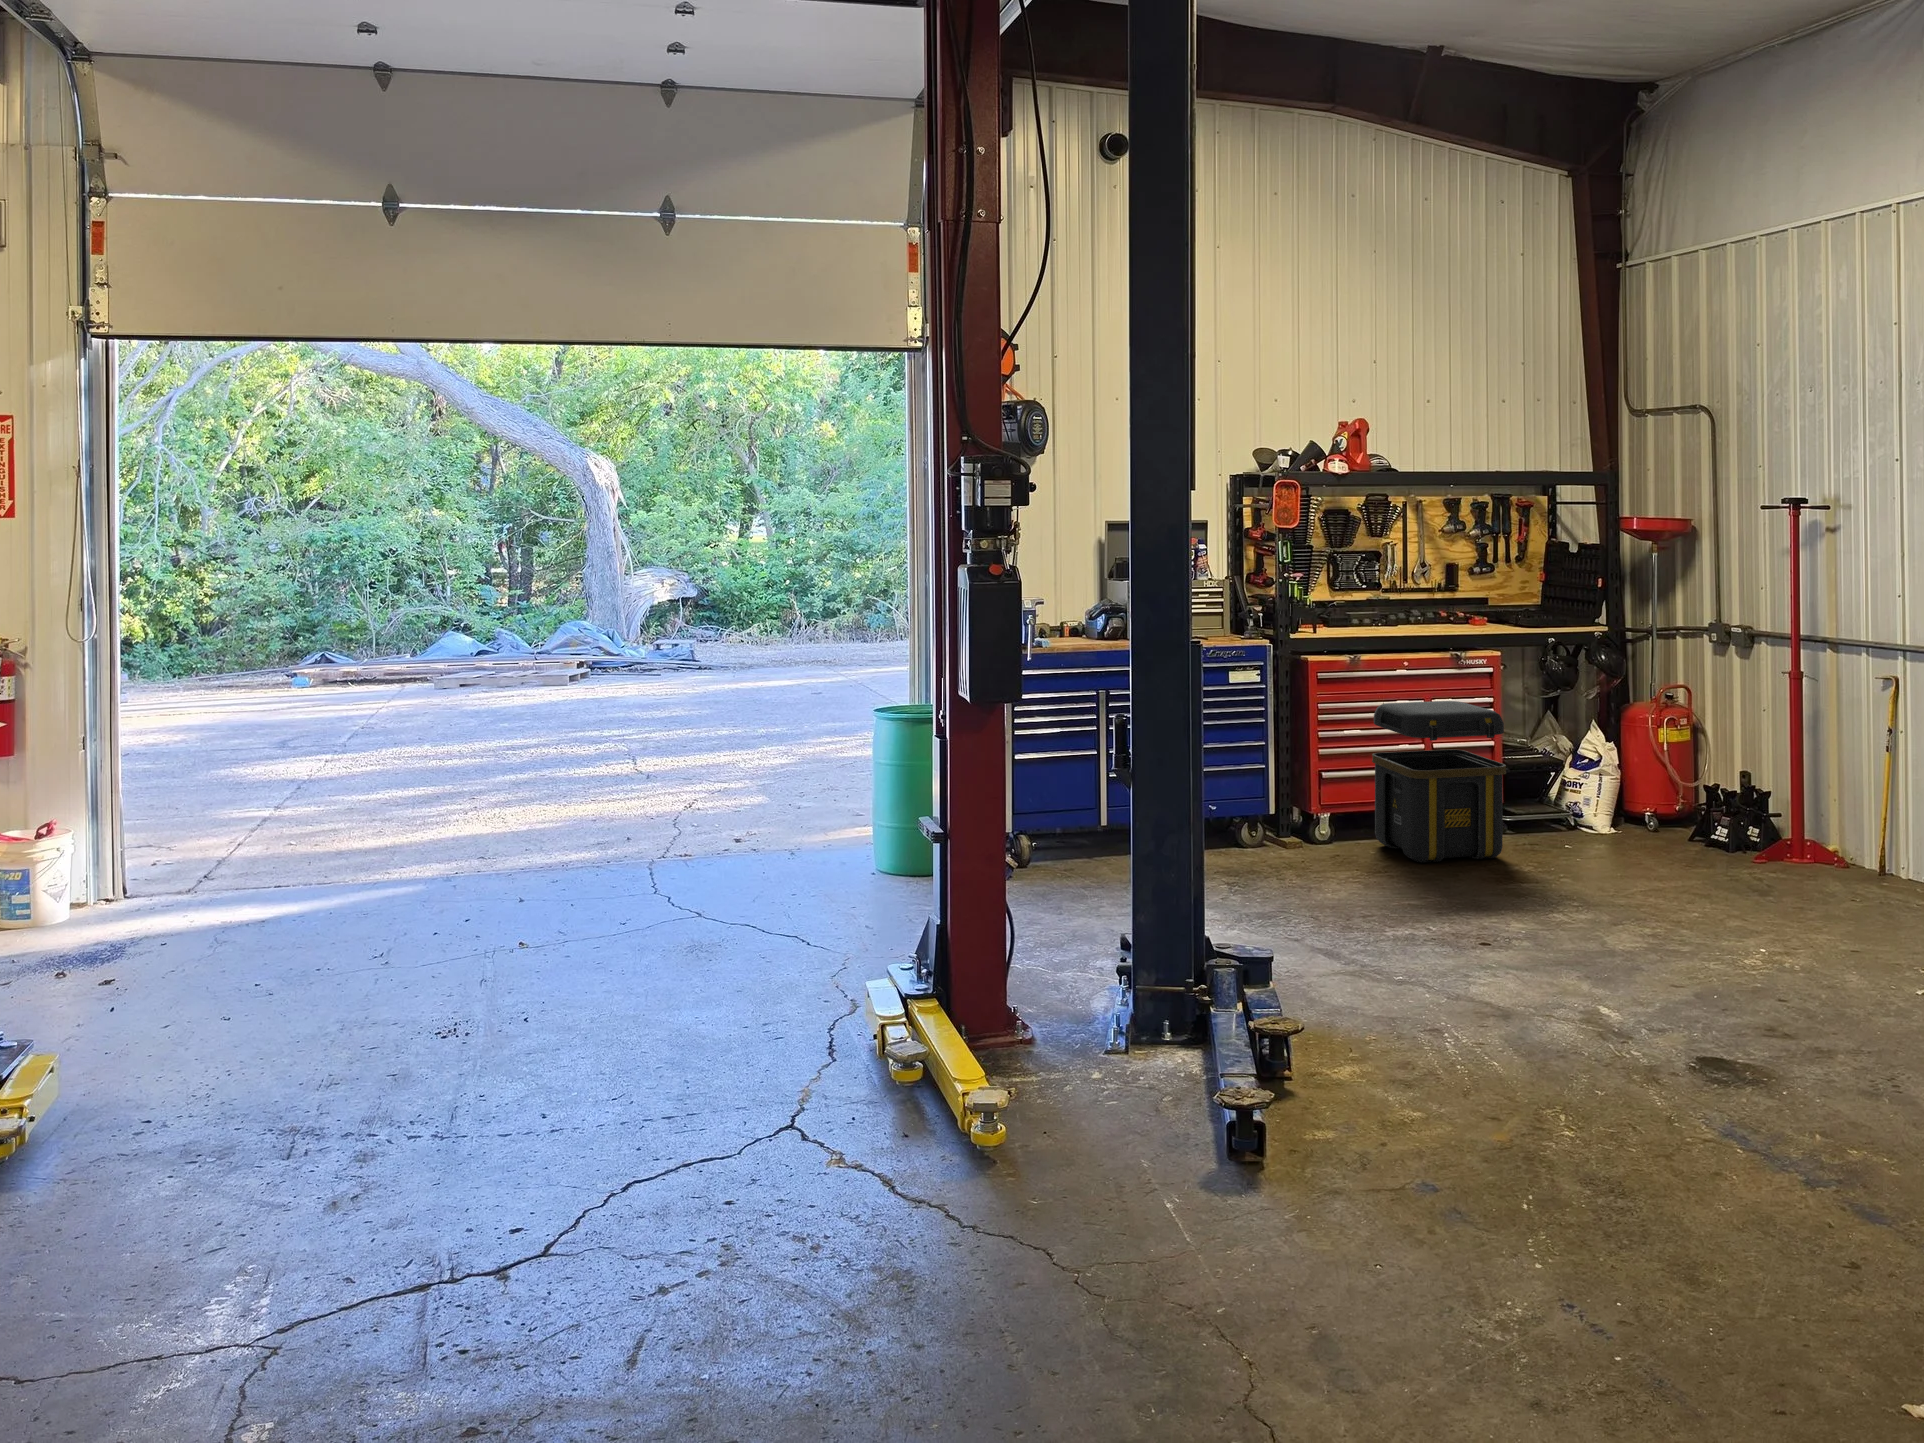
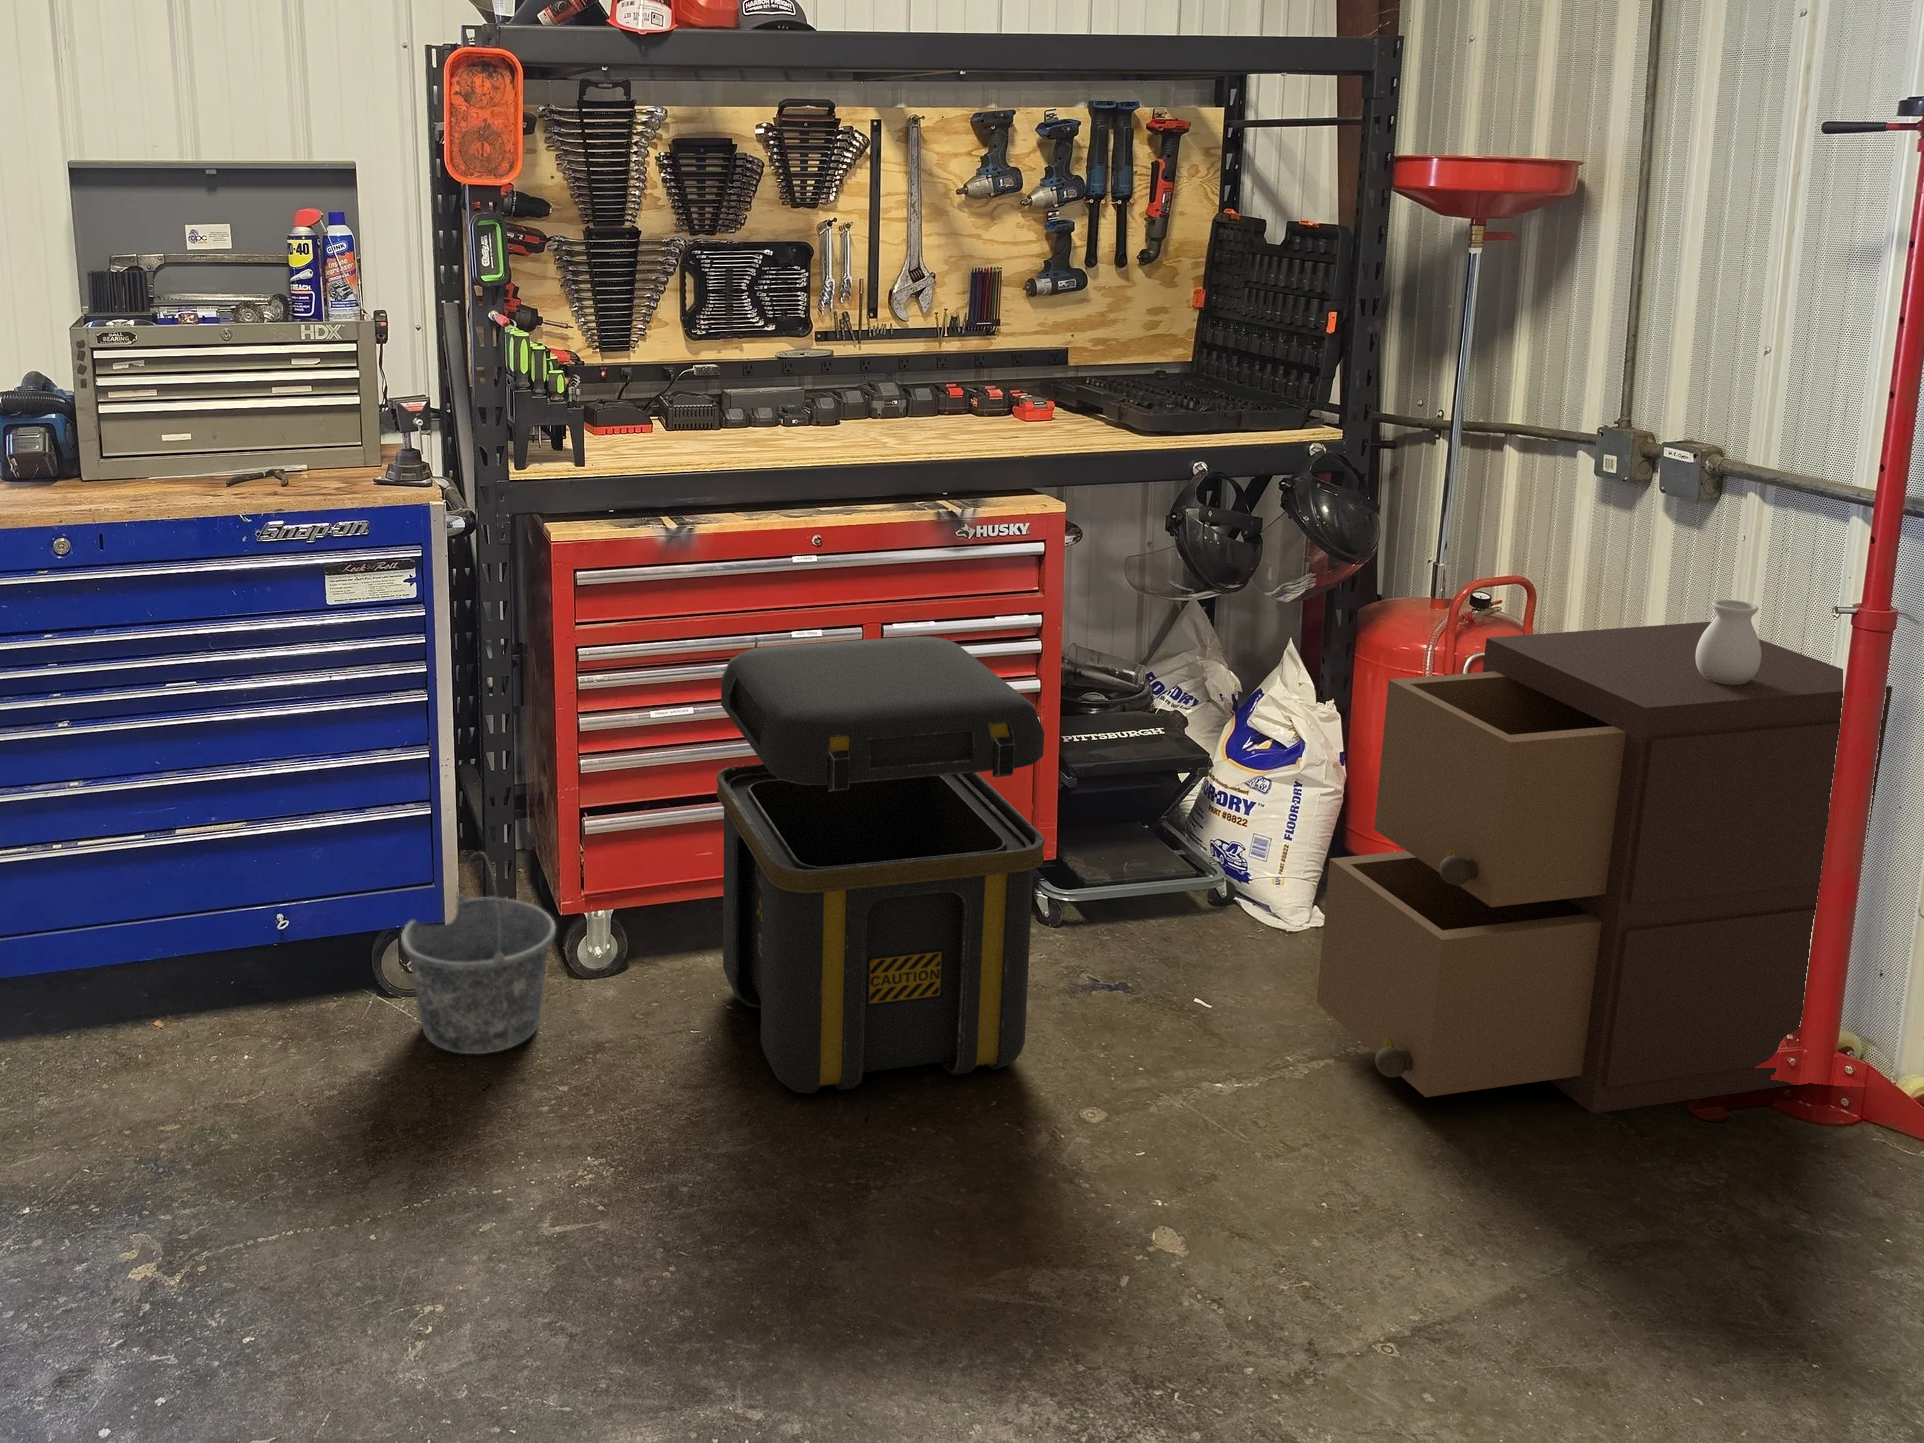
storage cabinet: none [1613,672,1808,864] -> present [1317,600,1892,1114]
bucket: none [1257,780,1317,857] -> present [401,869,556,1054]

